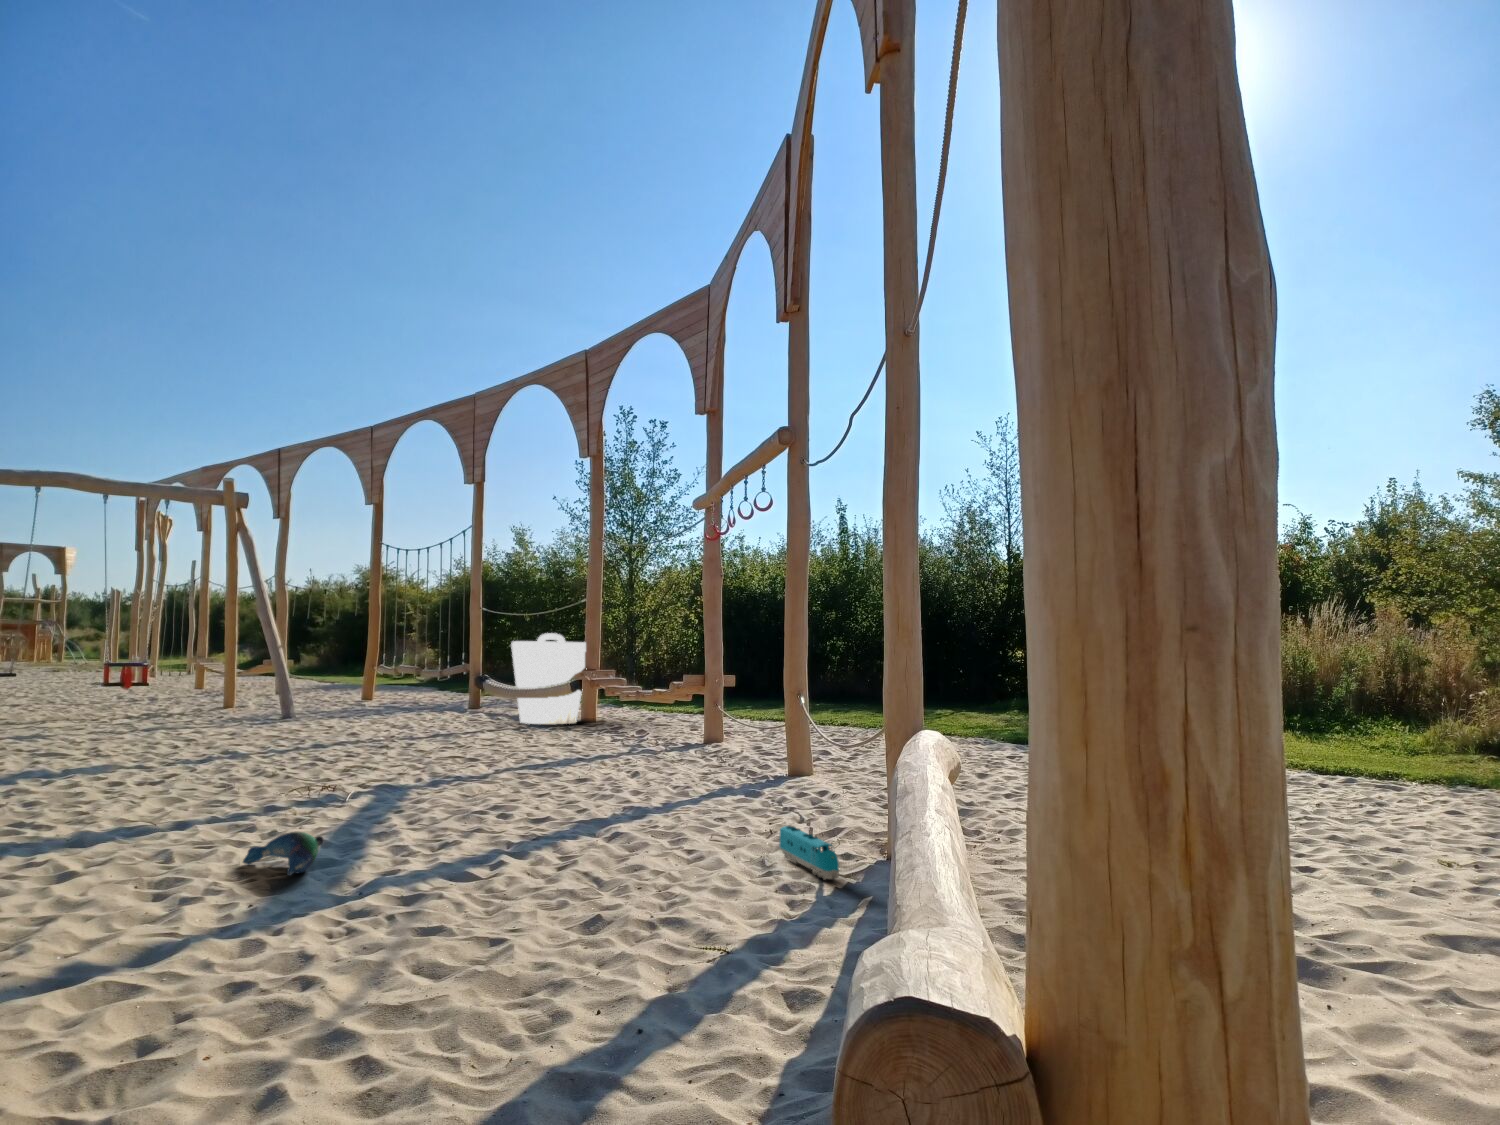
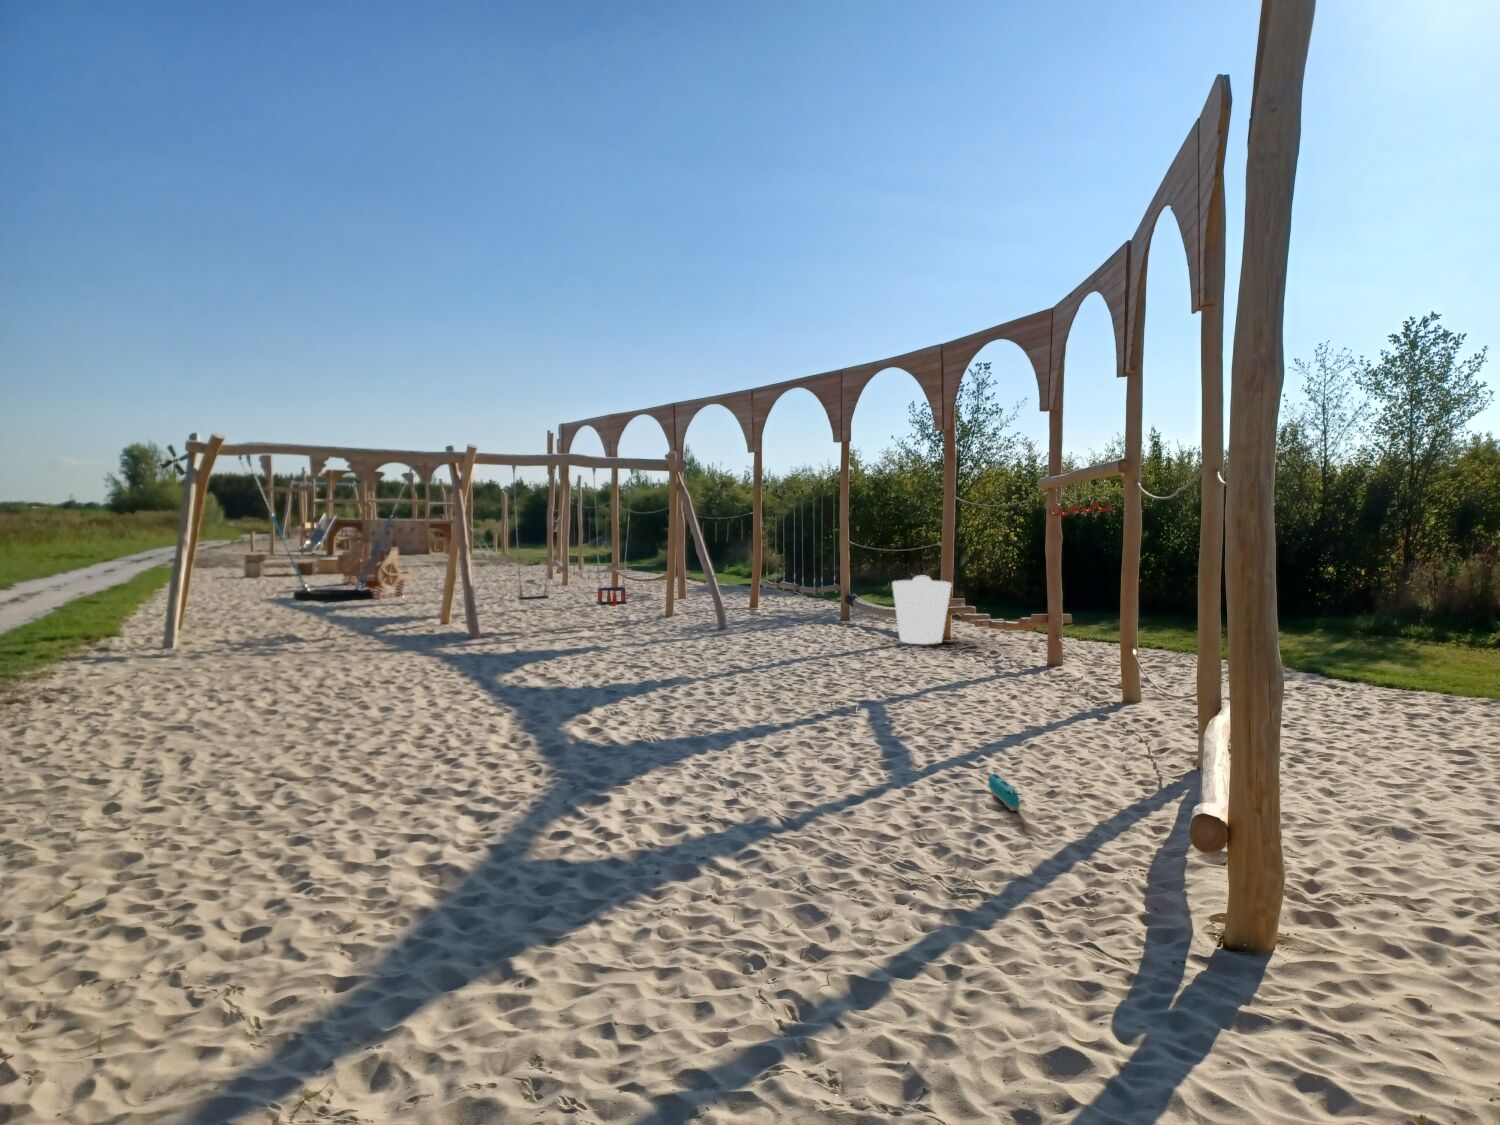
toy train: present [779,826,839,880] -> present [989,774,1020,811]
plush toy: present [243,832,323,876] -> none [859,739,897,761]

